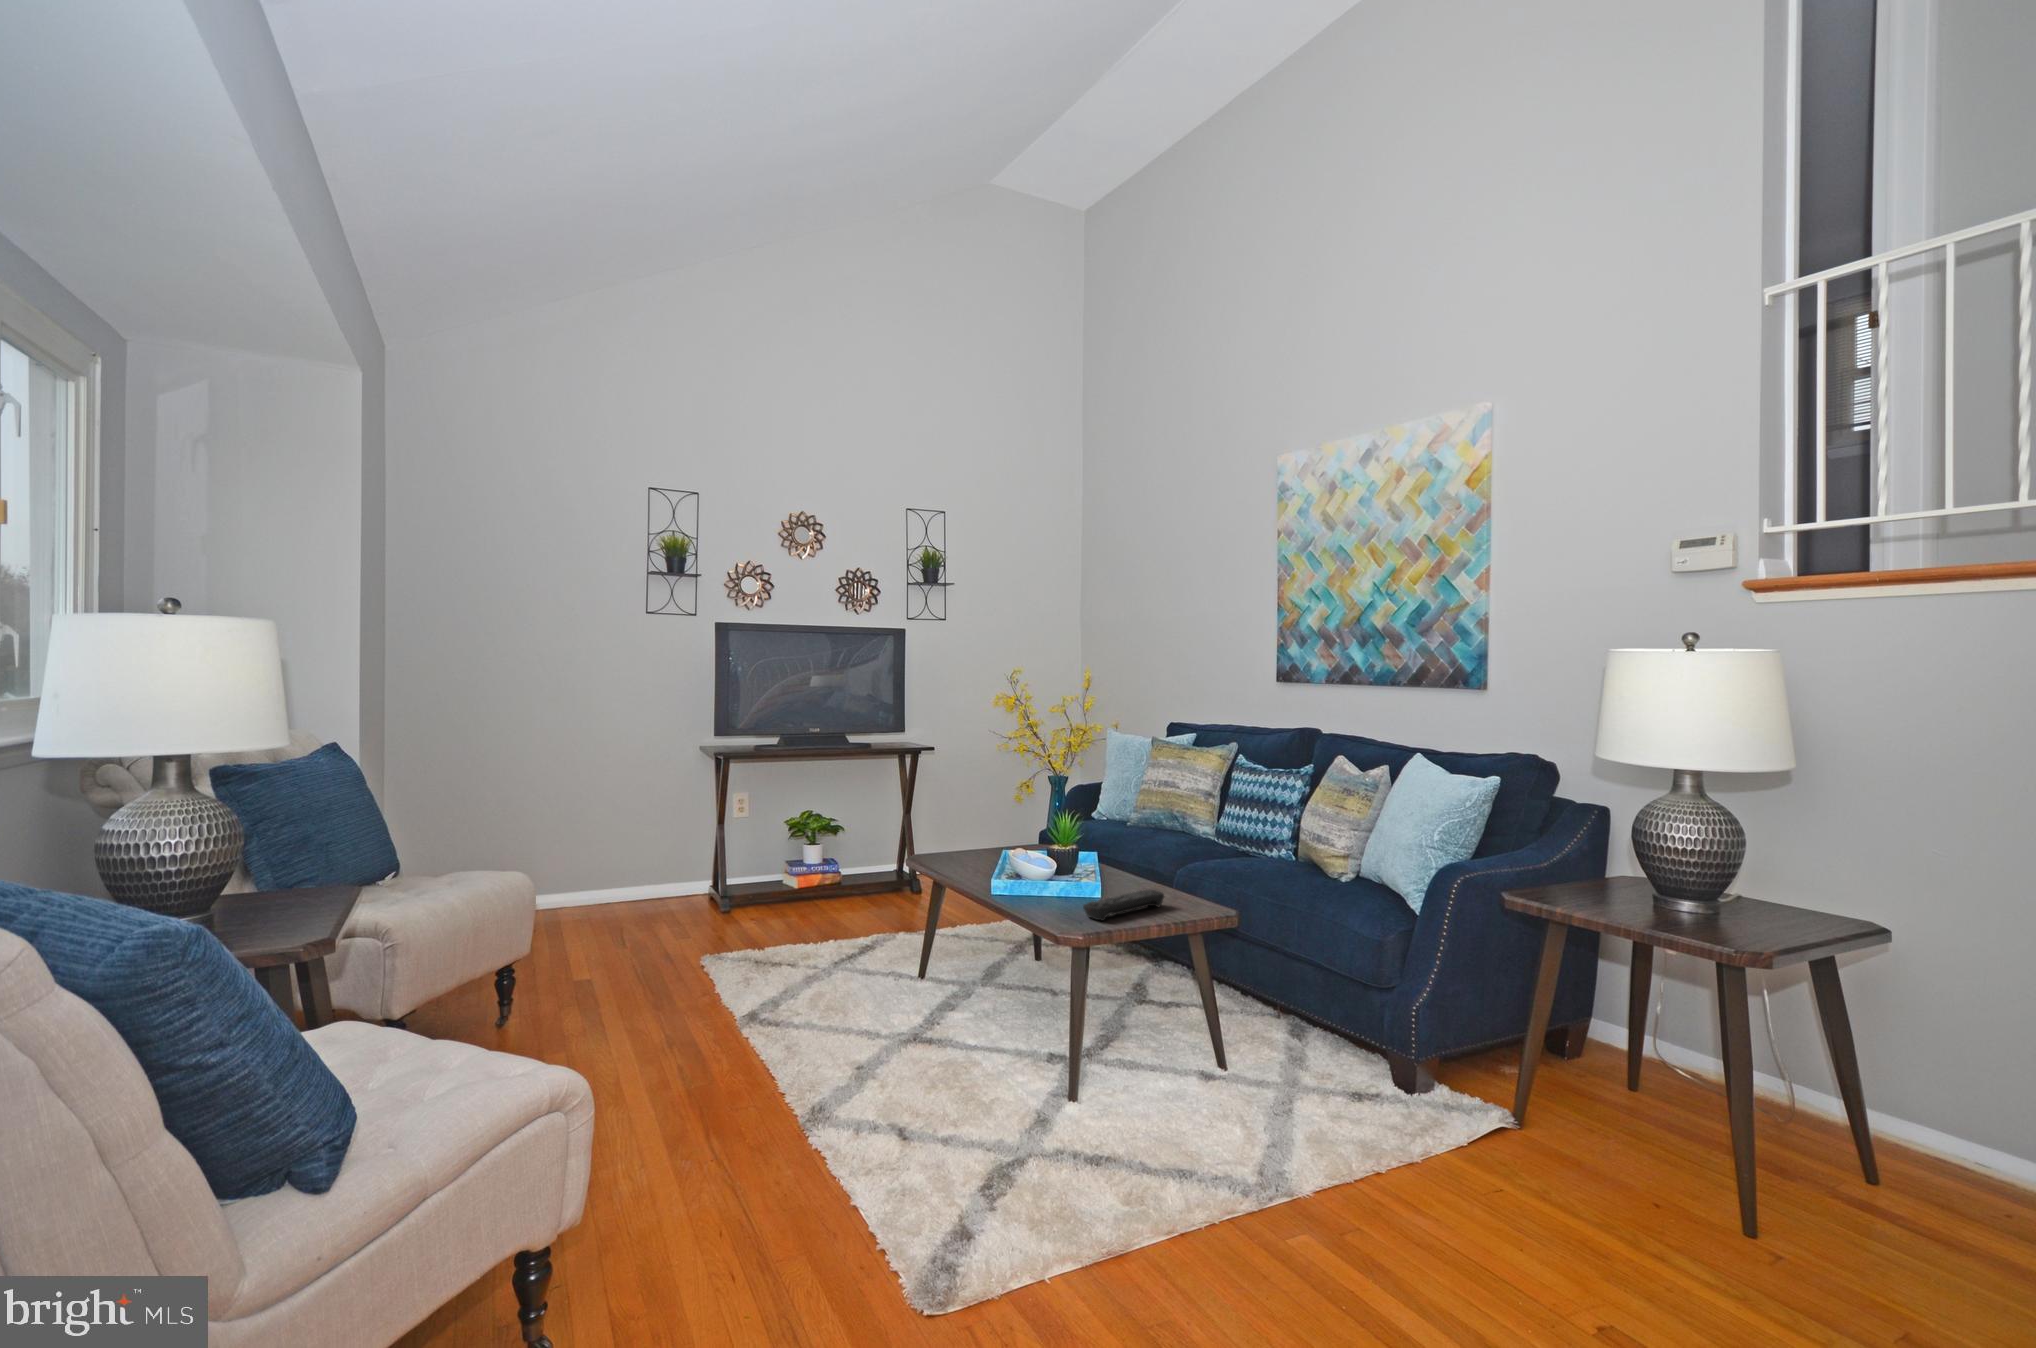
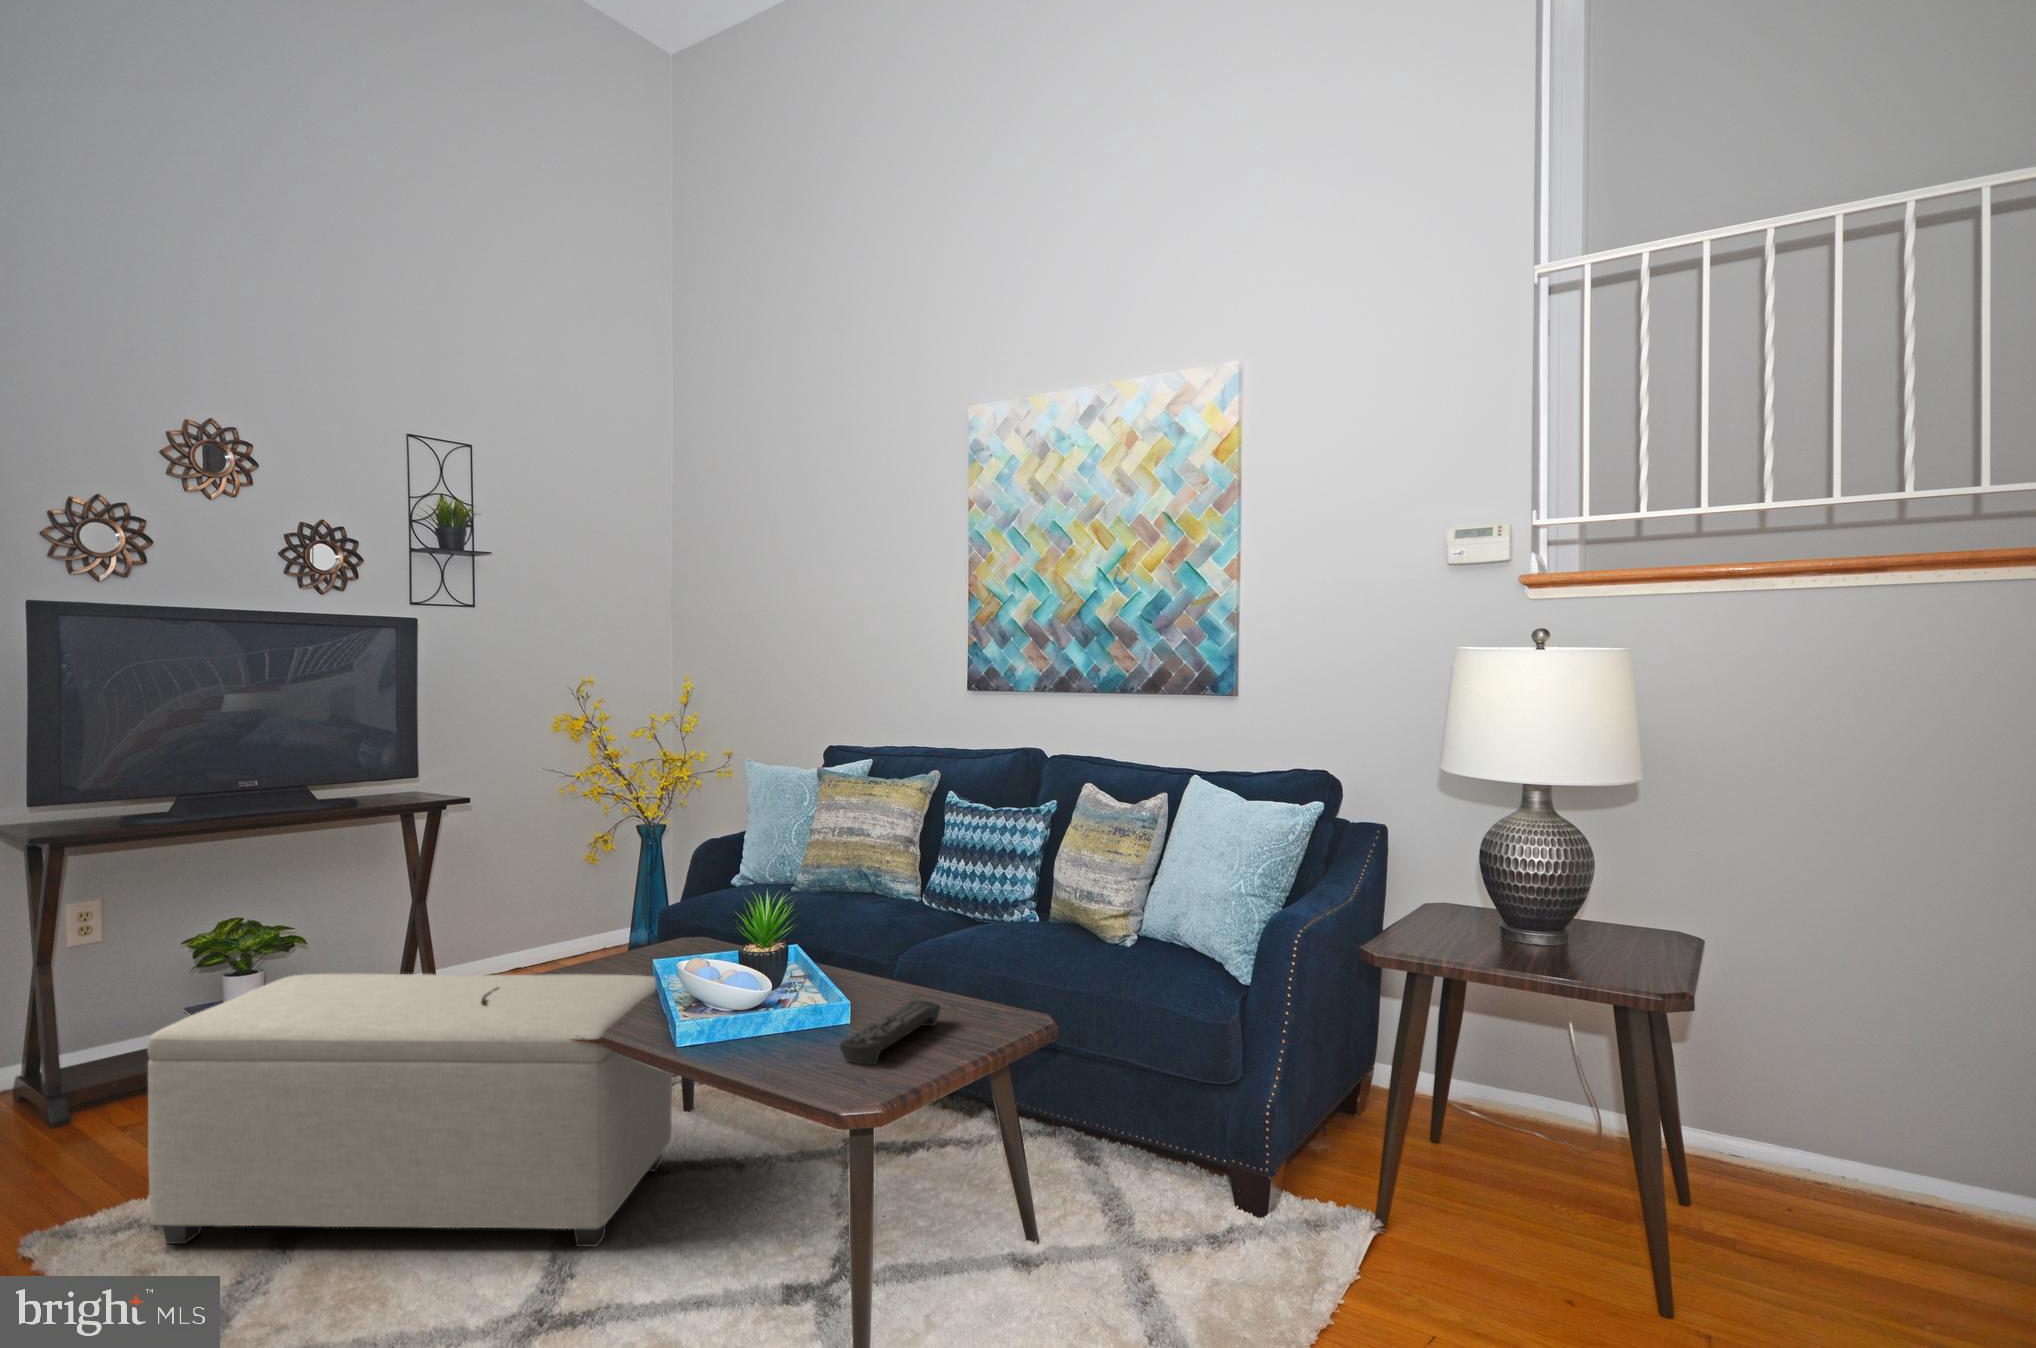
ottoman: none [745,840,1017,1016] -> present [147,974,672,1247]

